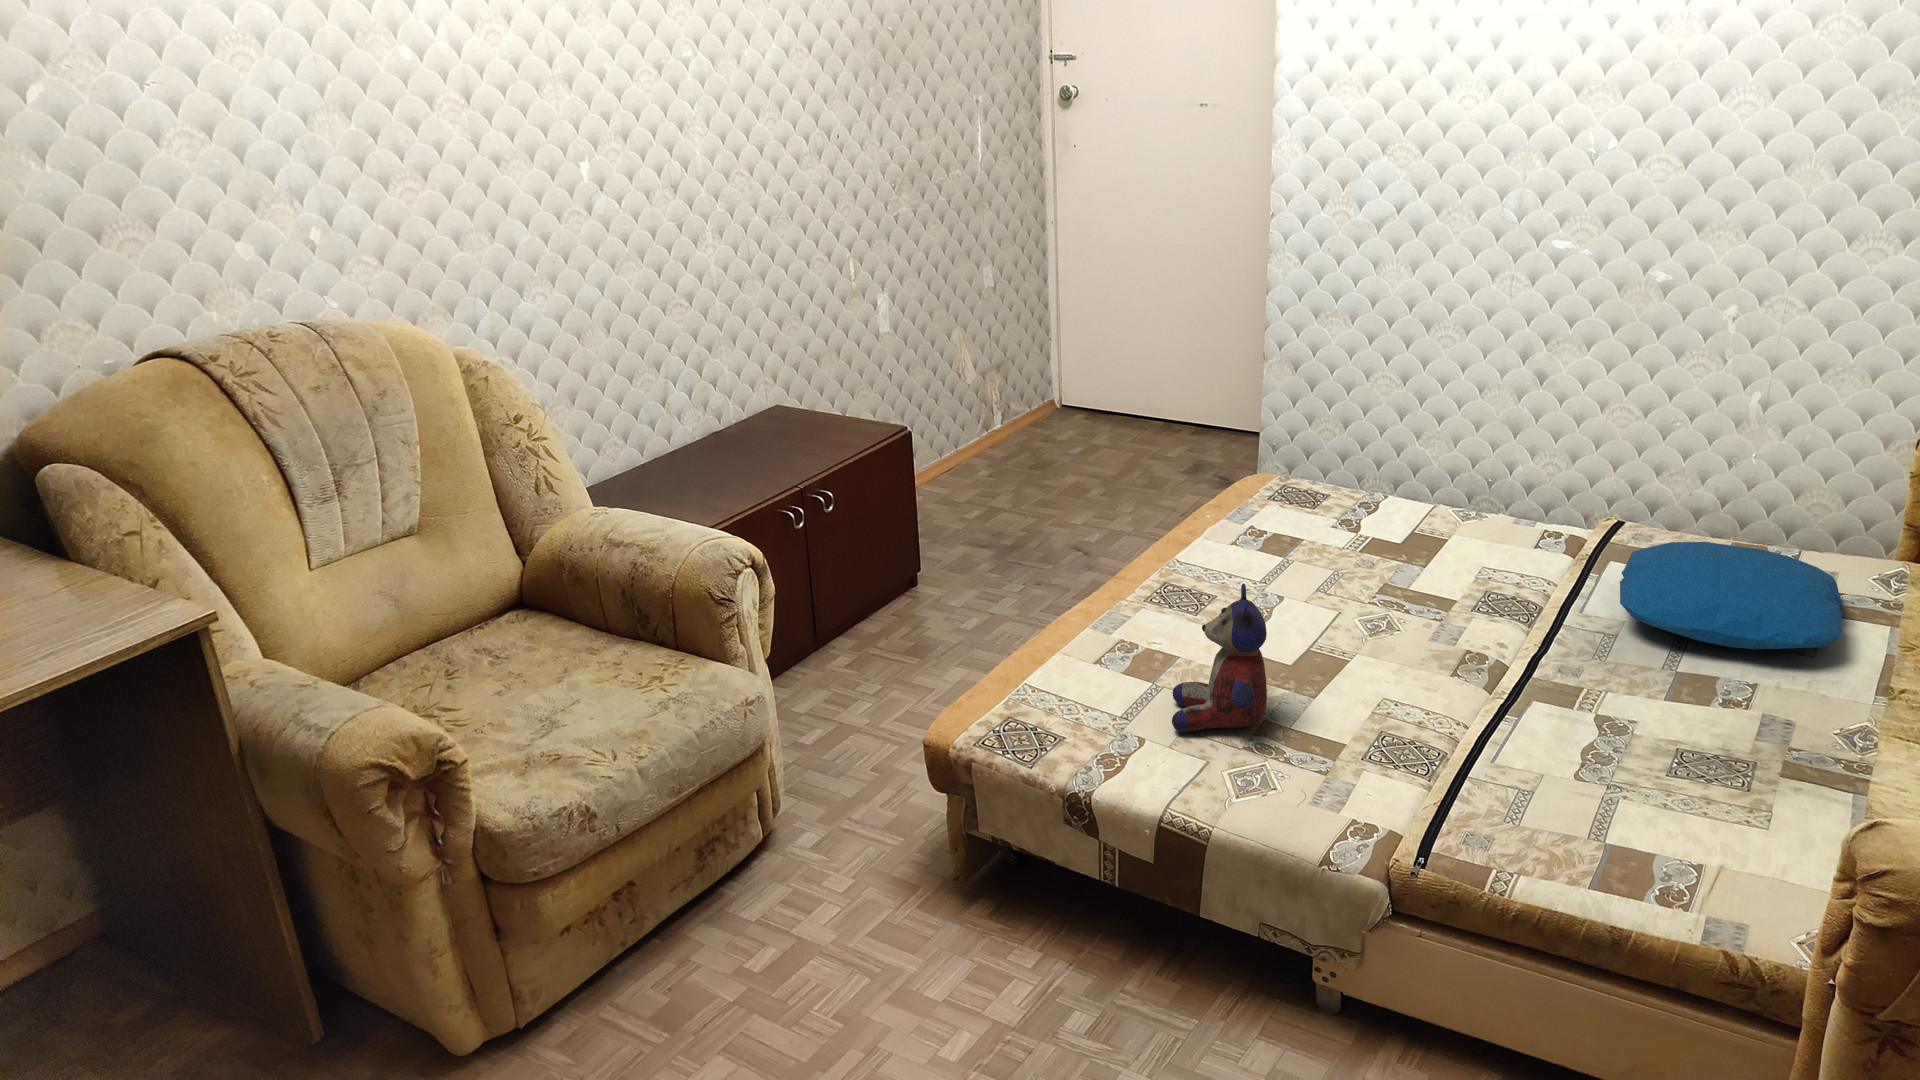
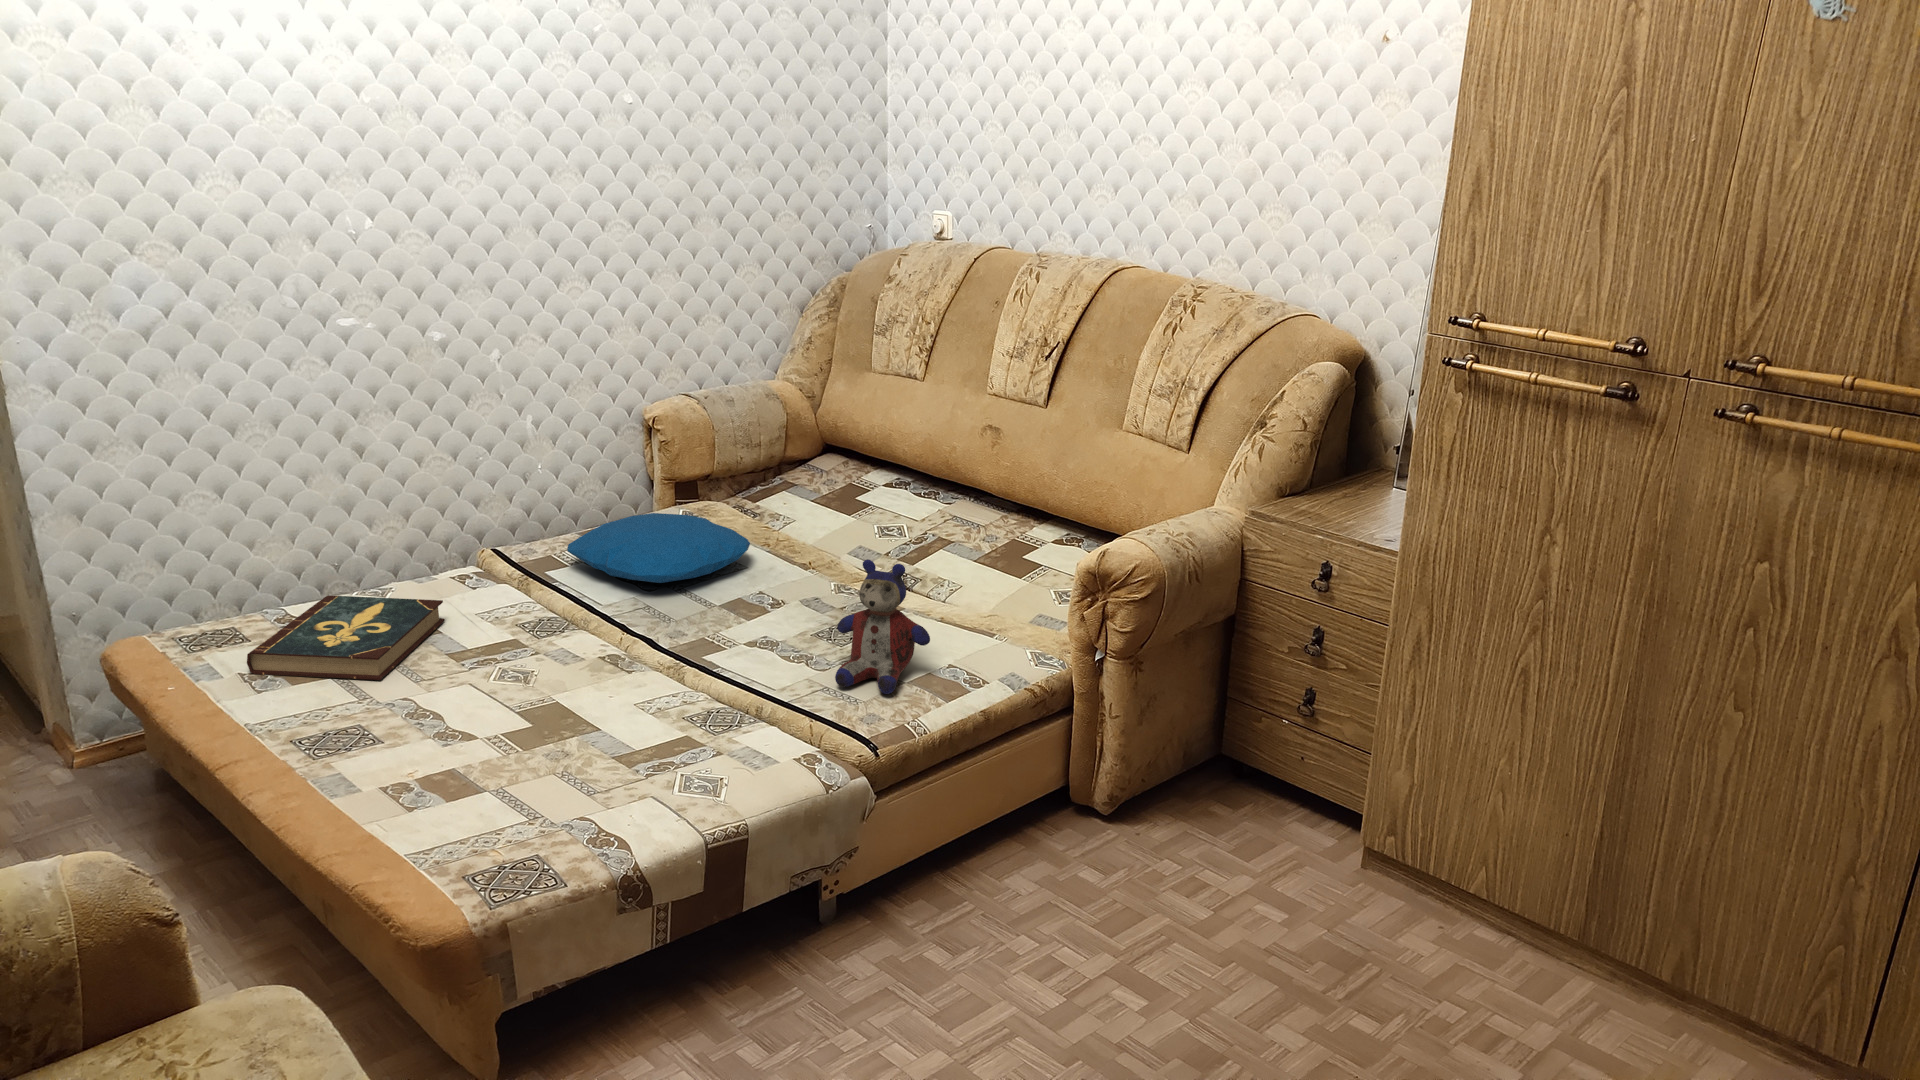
book: none [1262,497,1450,574] -> present [247,595,445,680]
stuffed bear: present [1172,584,1267,732] -> present [835,560,930,694]

